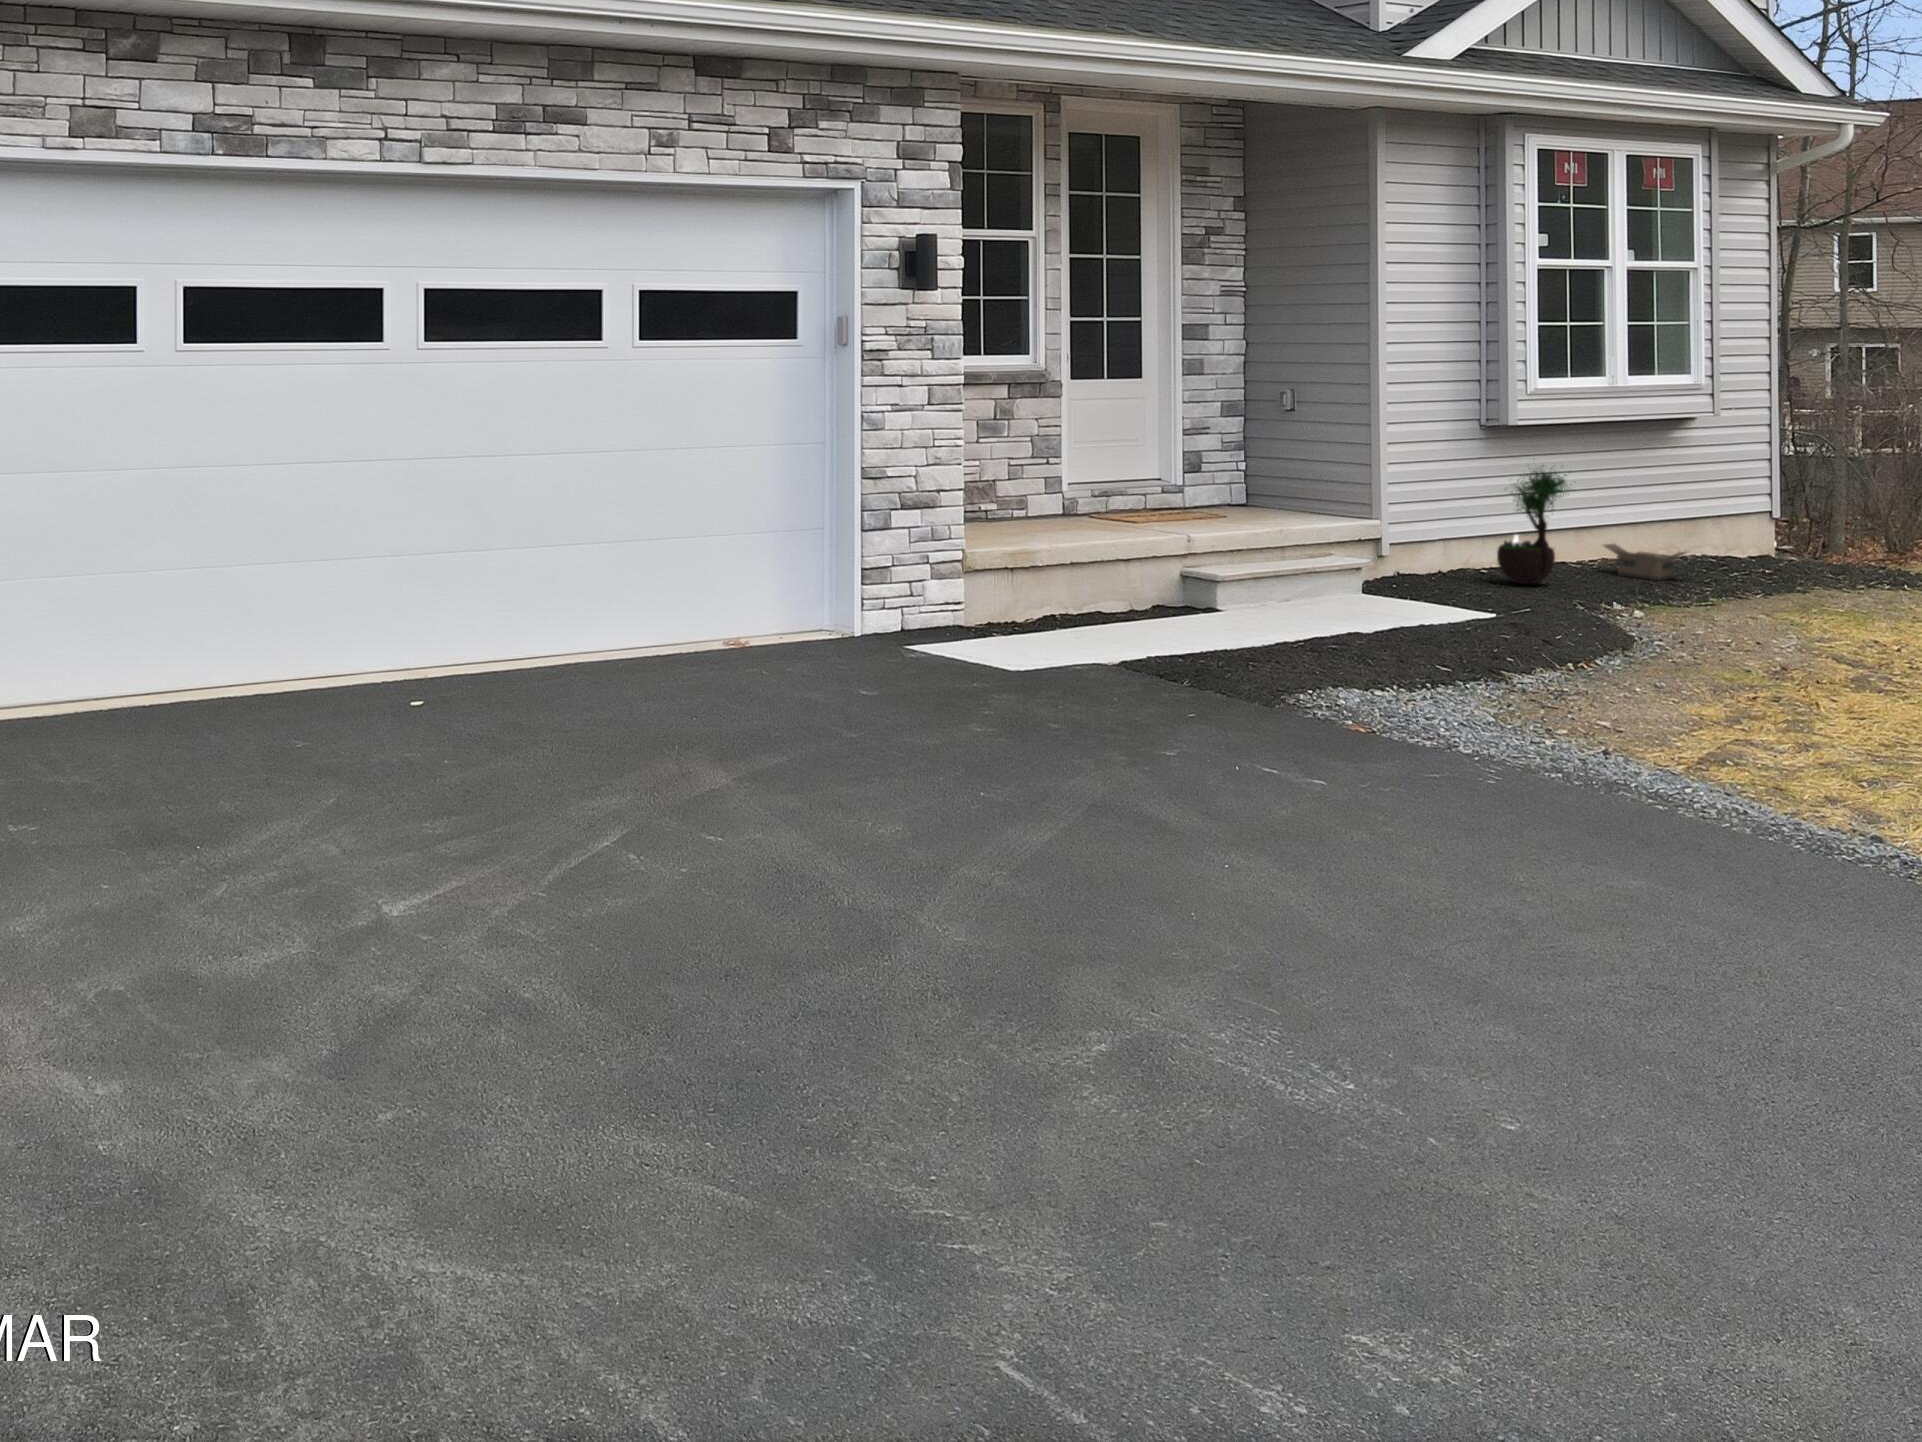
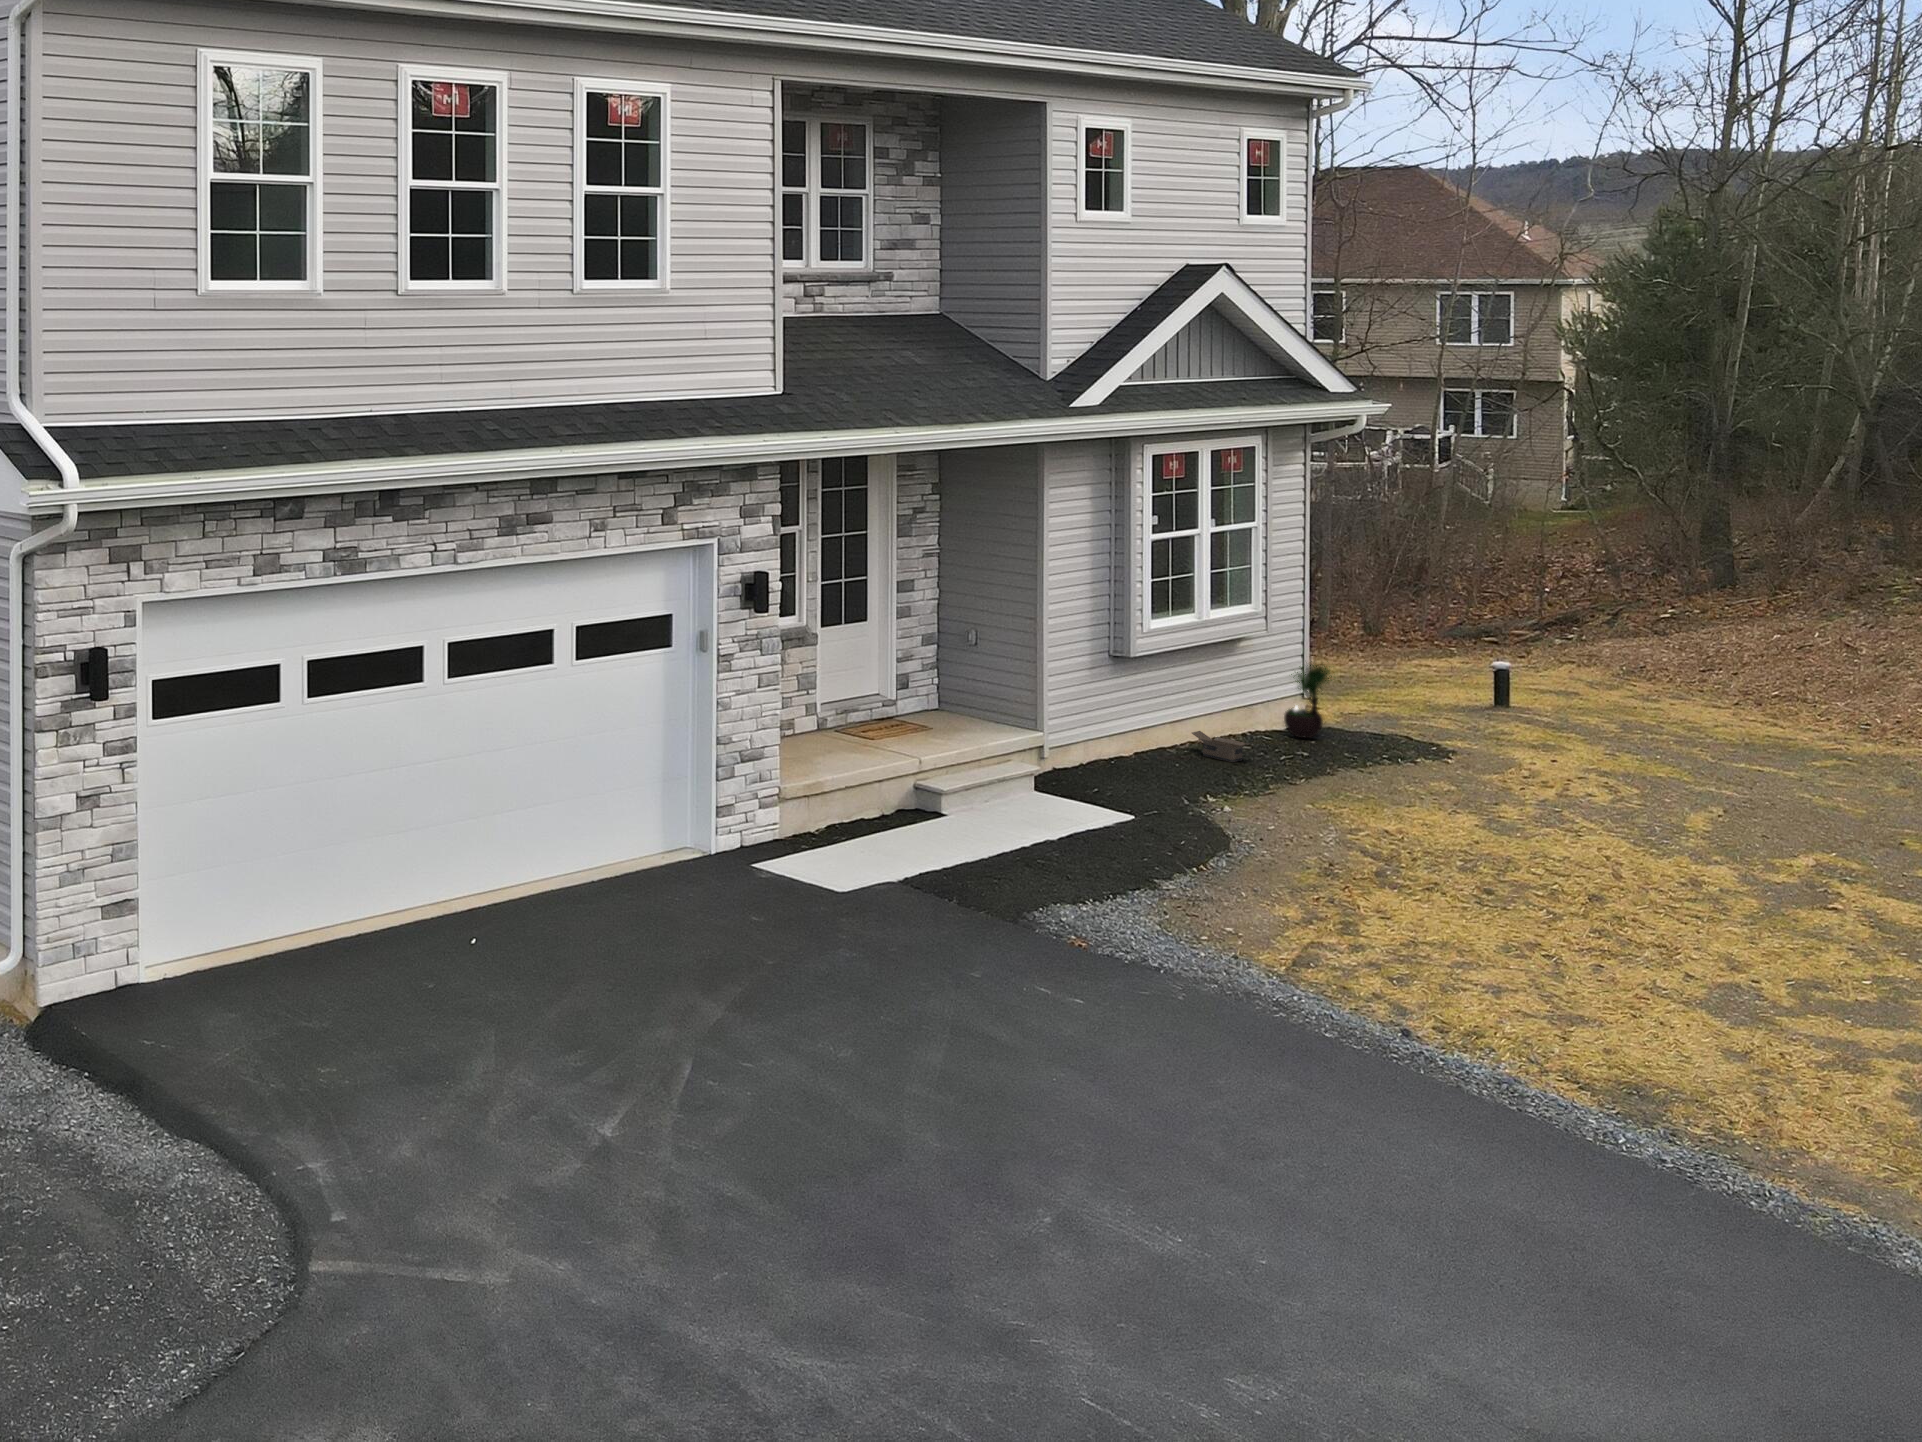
potted tree: present [1497,458,1571,584] -> present [1284,661,1332,738]

